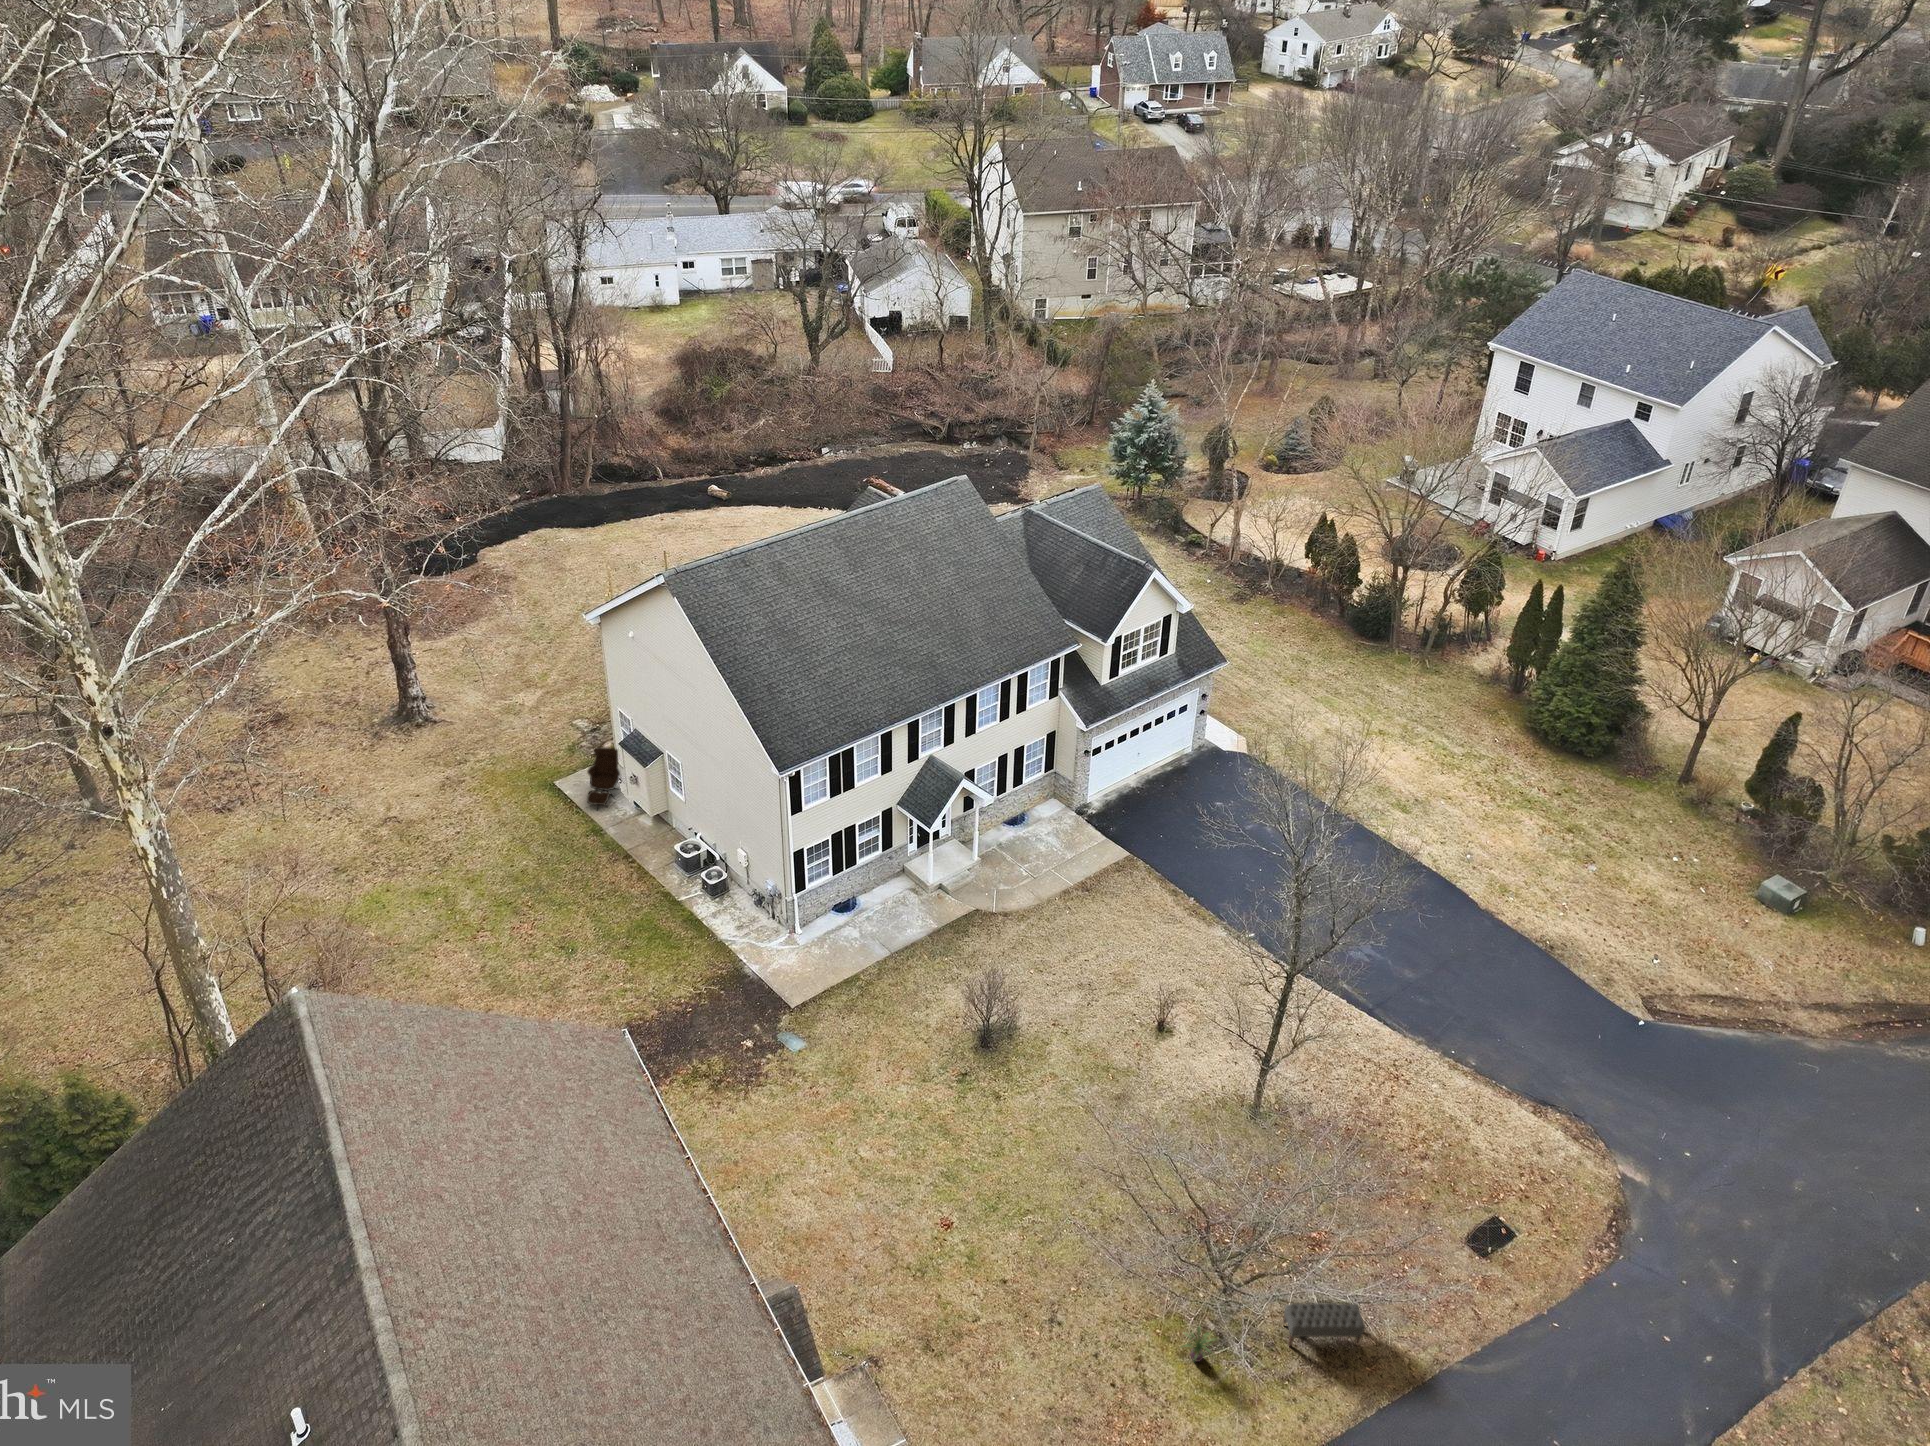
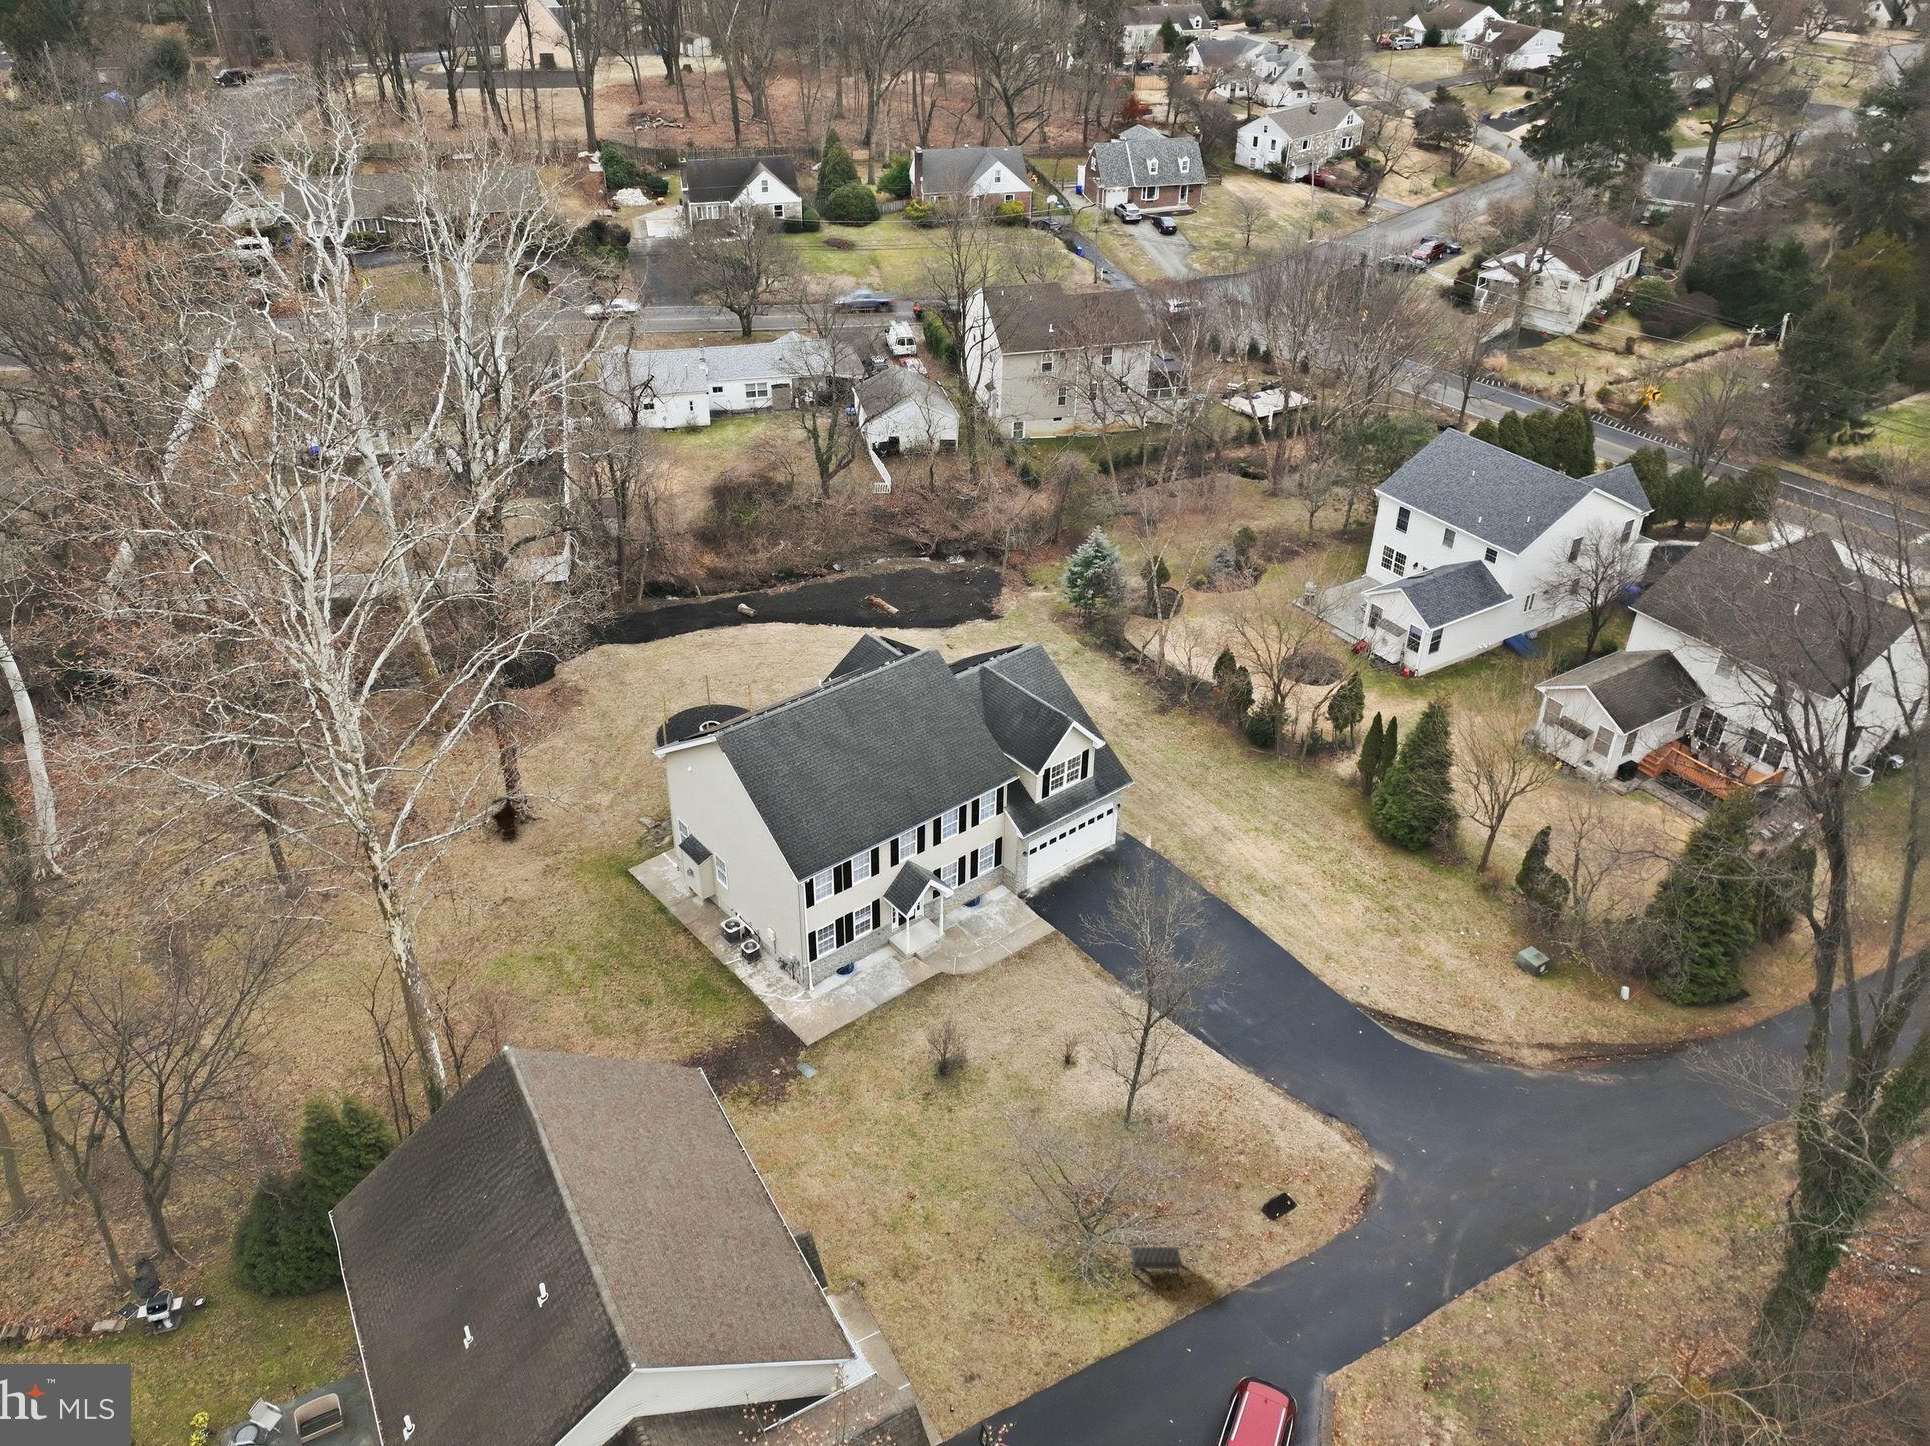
lounge chair: present [587,747,620,806] -> present [491,797,517,839]
decorative plant: present [1184,1326,1215,1362] -> none [1060,1260,1085,1285]

